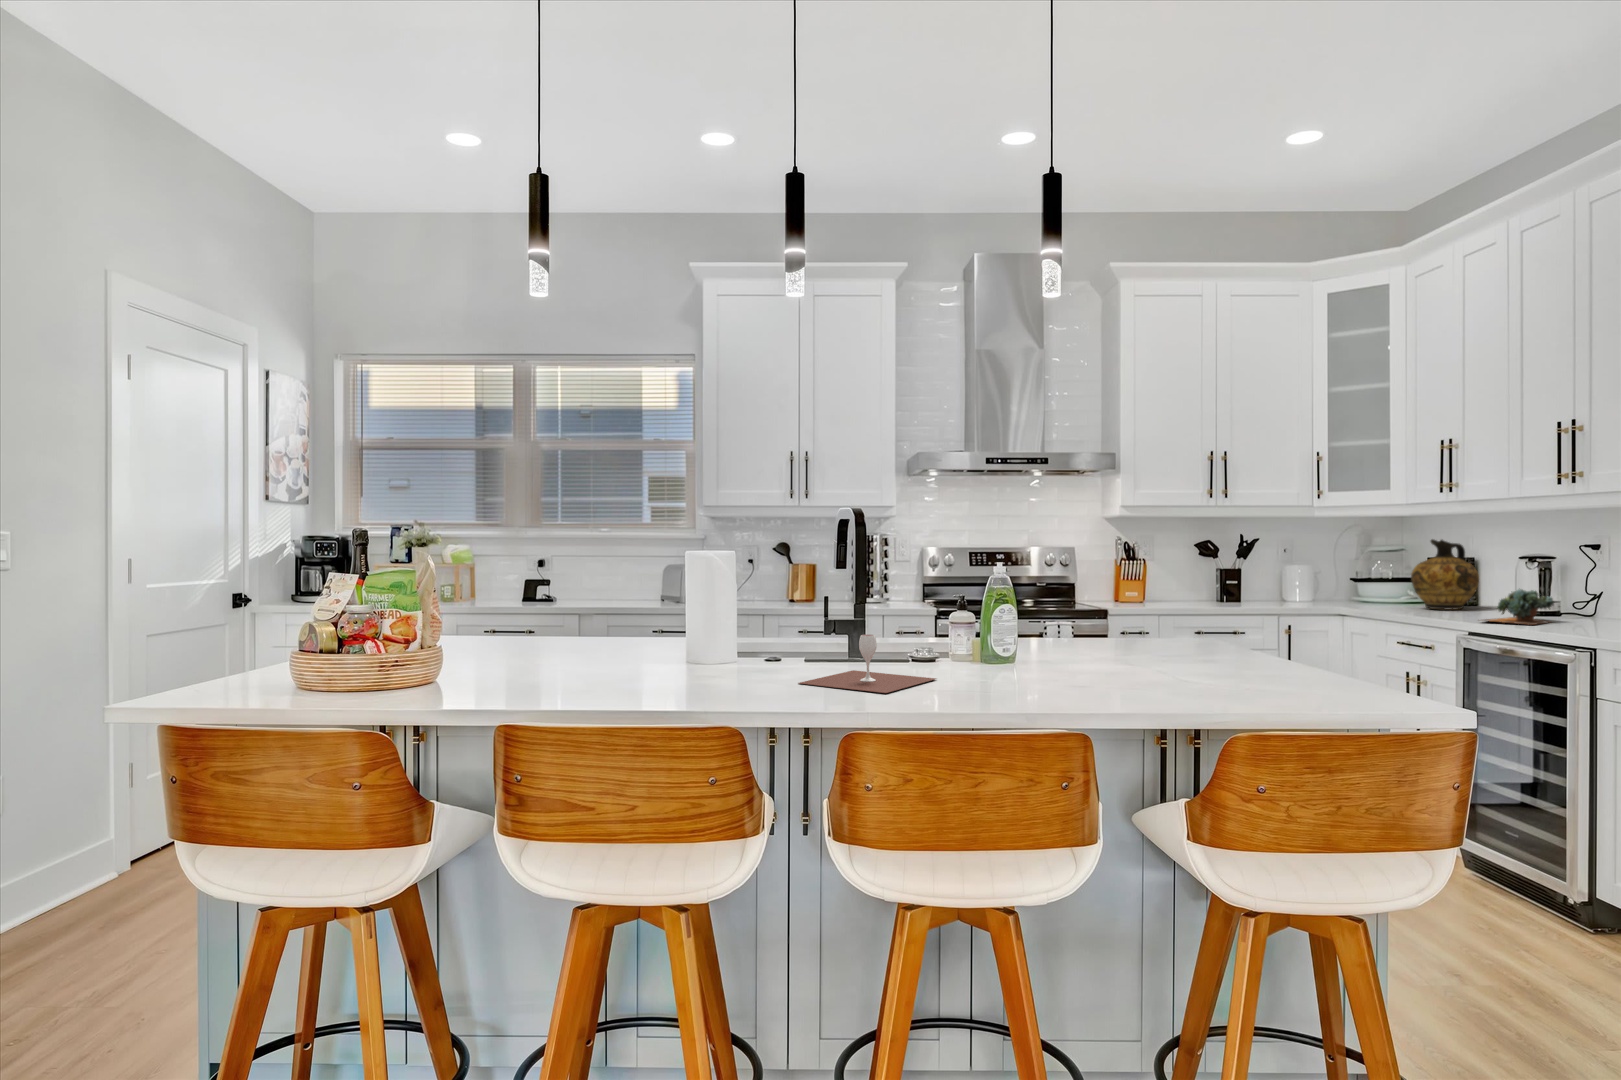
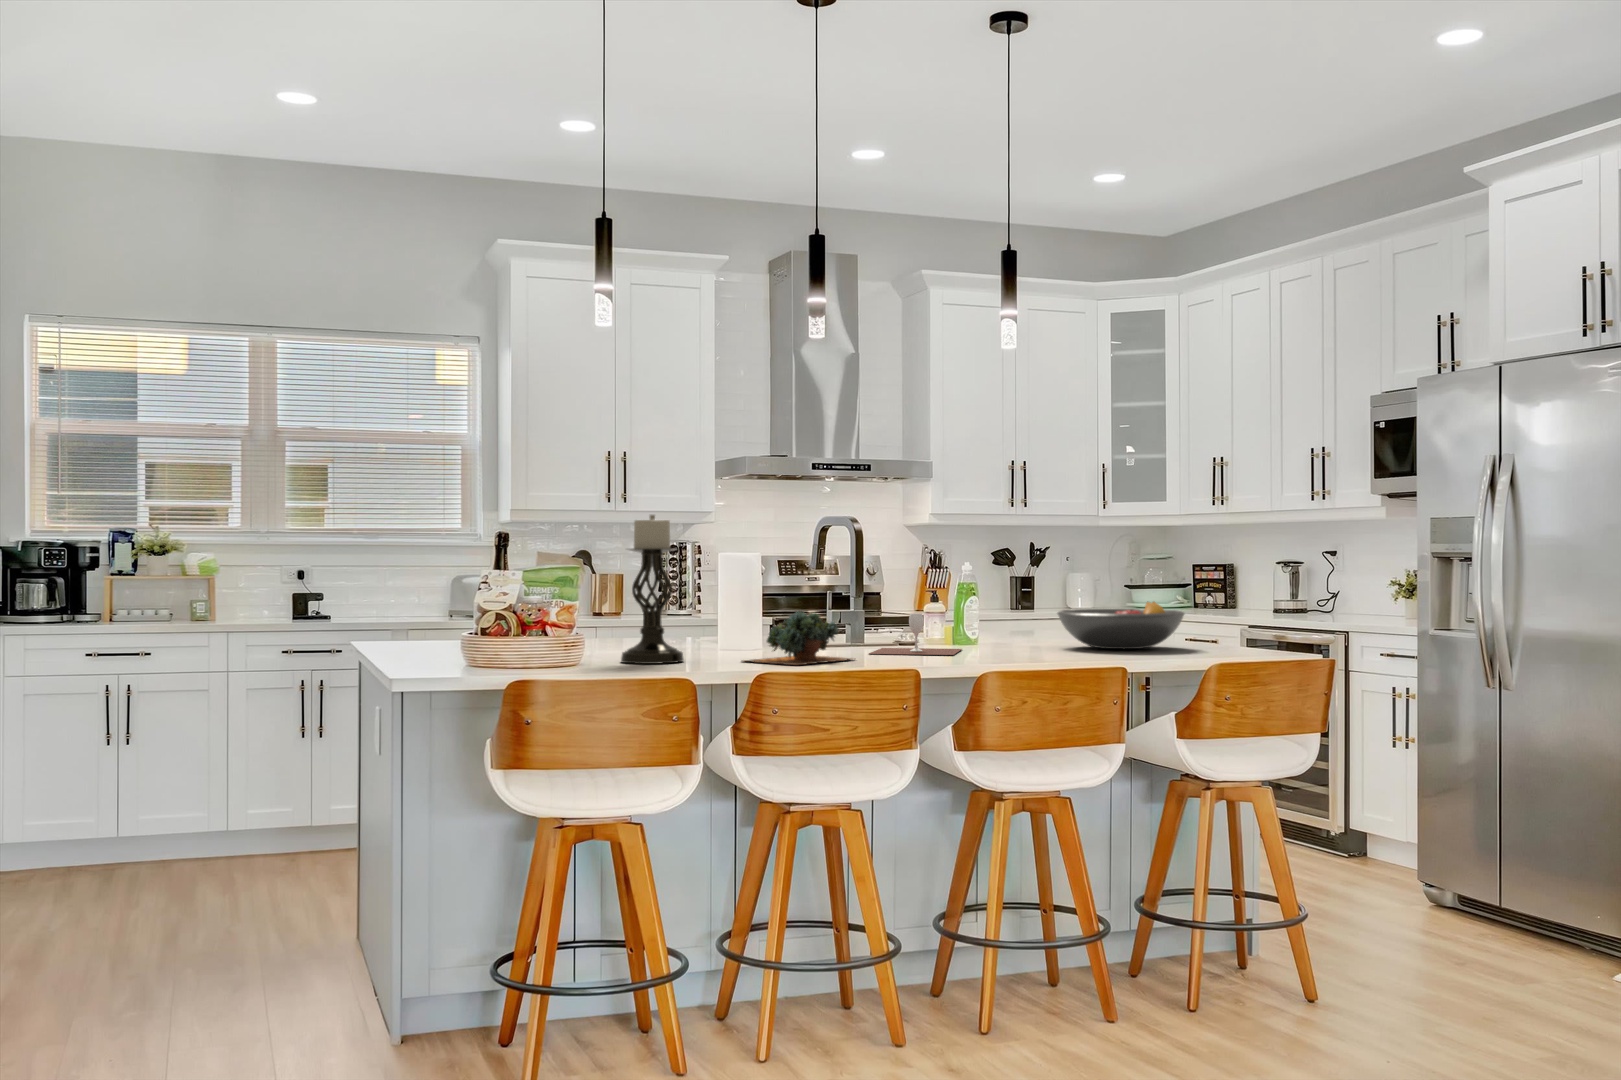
candle holder: none [484,519,559,691] -> present [621,515,684,664]
ceramic jug: present [1411,539,1479,610] -> none [1189,547,1242,611]
succulent plant: present [1483,589,1555,625] -> present [742,611,852,665]
fruit bowl: none [1065,627,1243,692] -> present [1057,602,1184,649]

